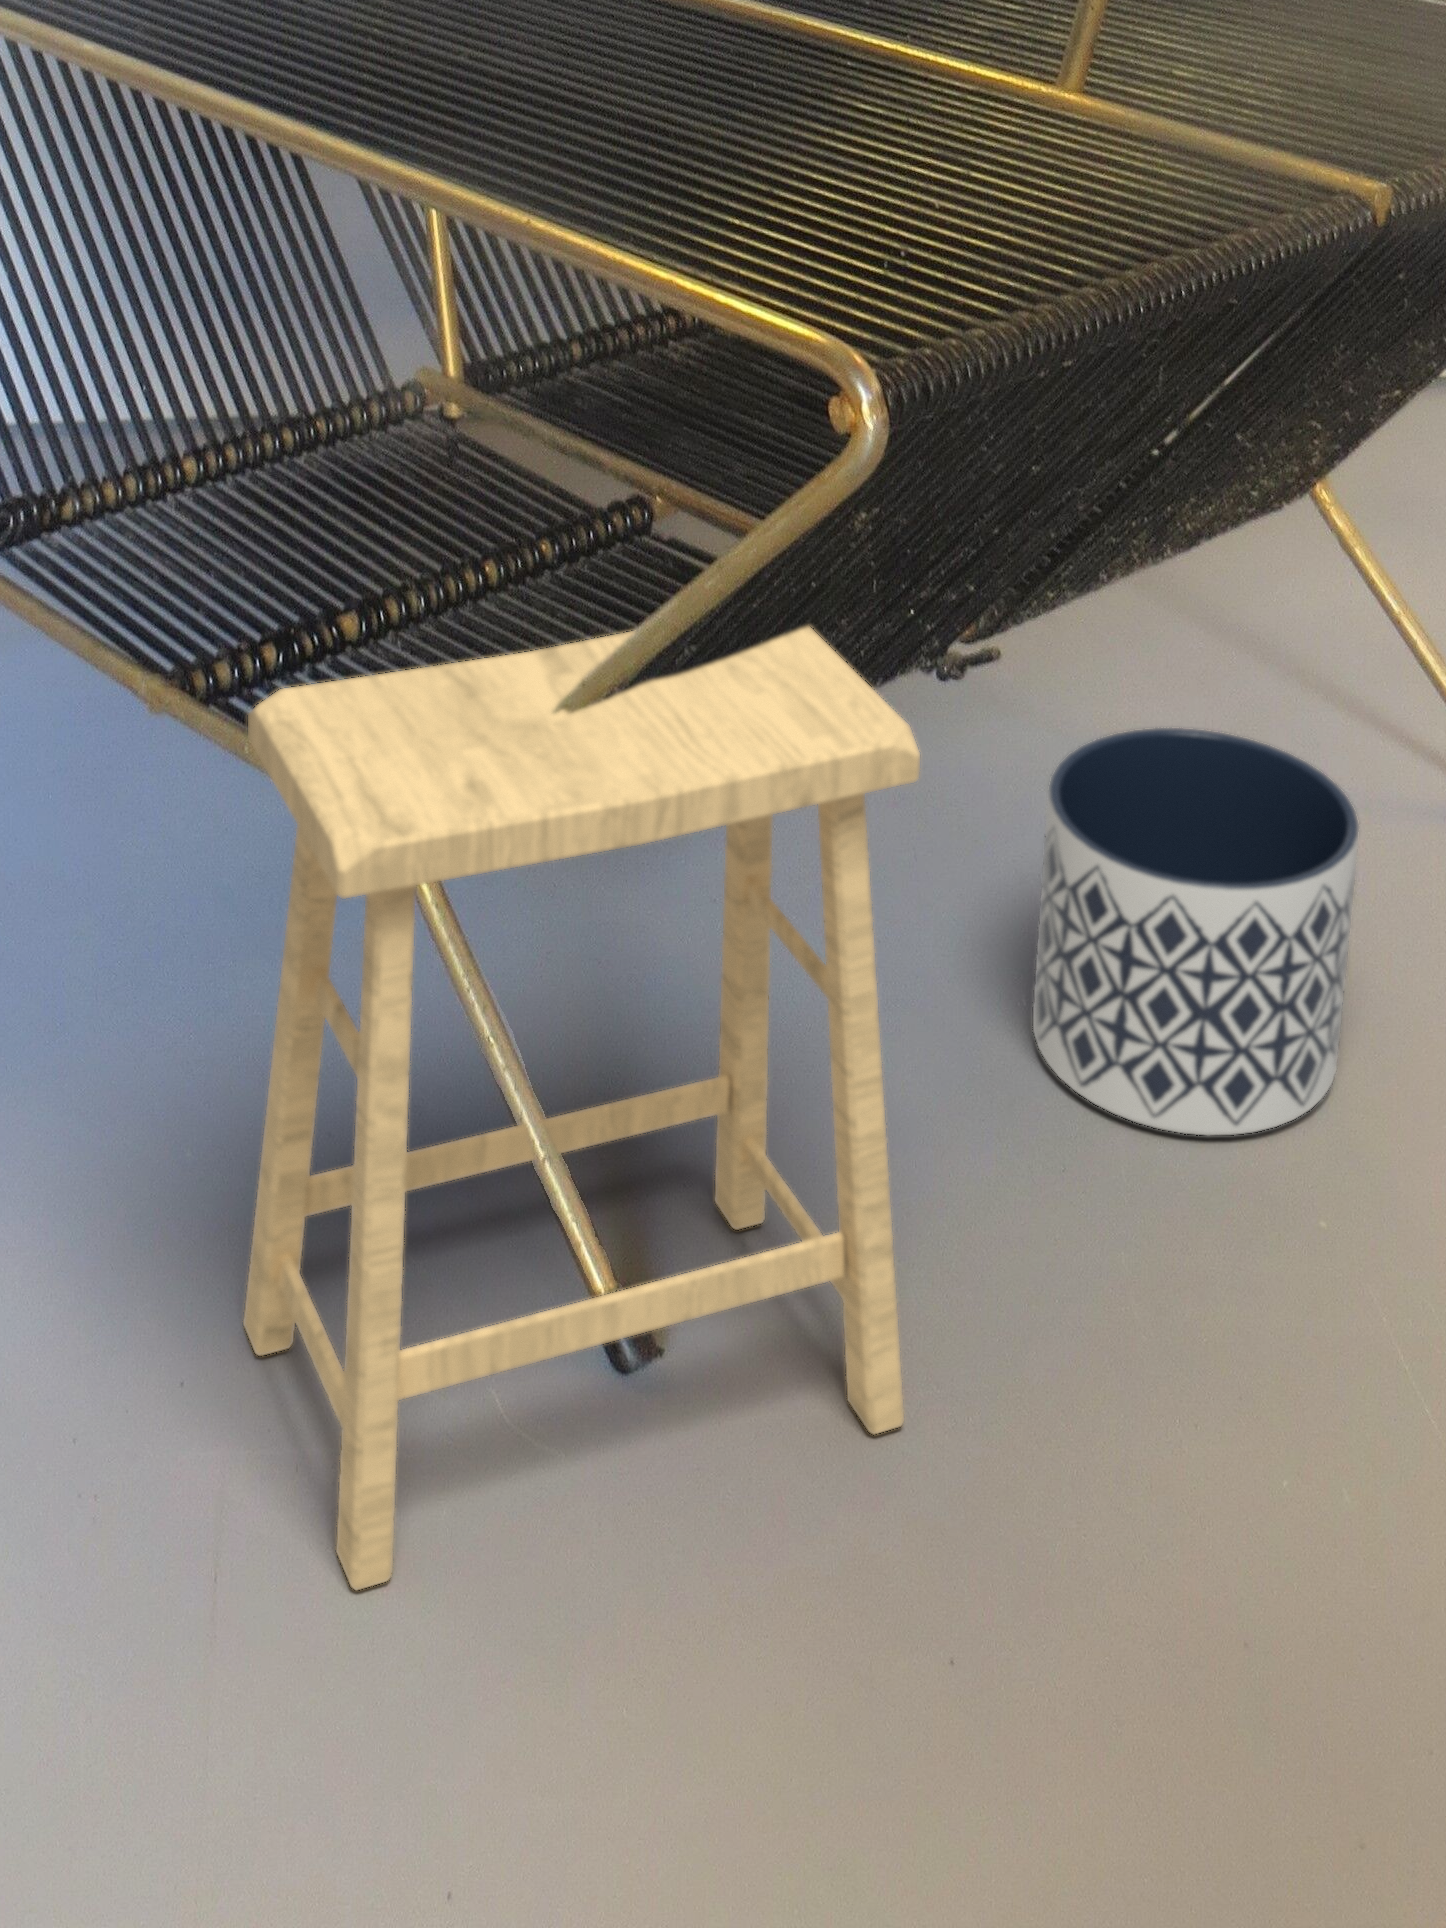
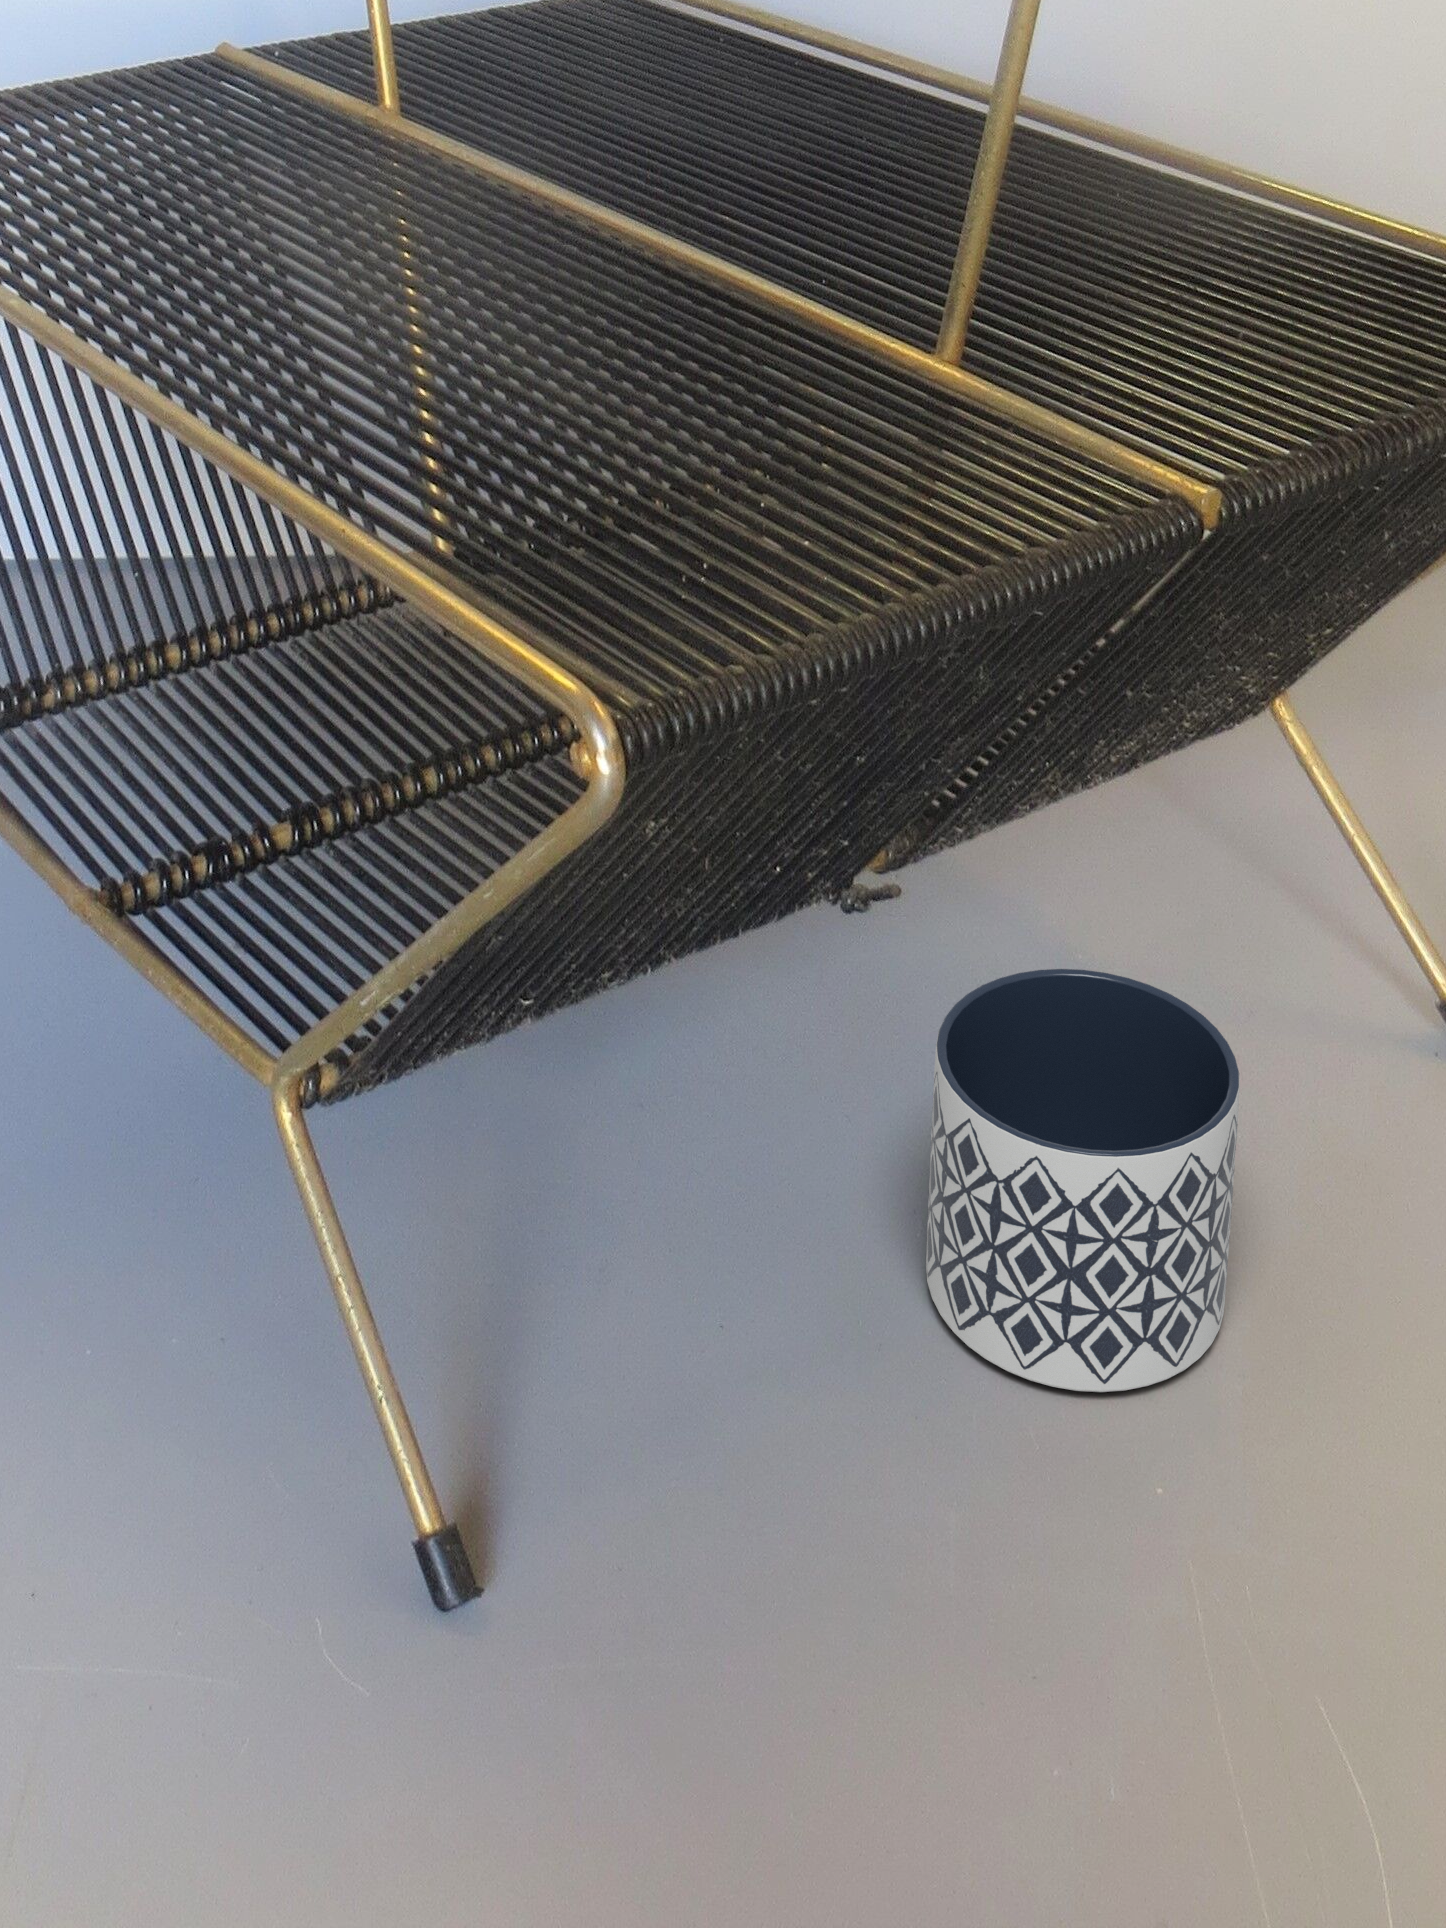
footstool: present [244,627,920,1590] -> none [85,875,712,1825]

